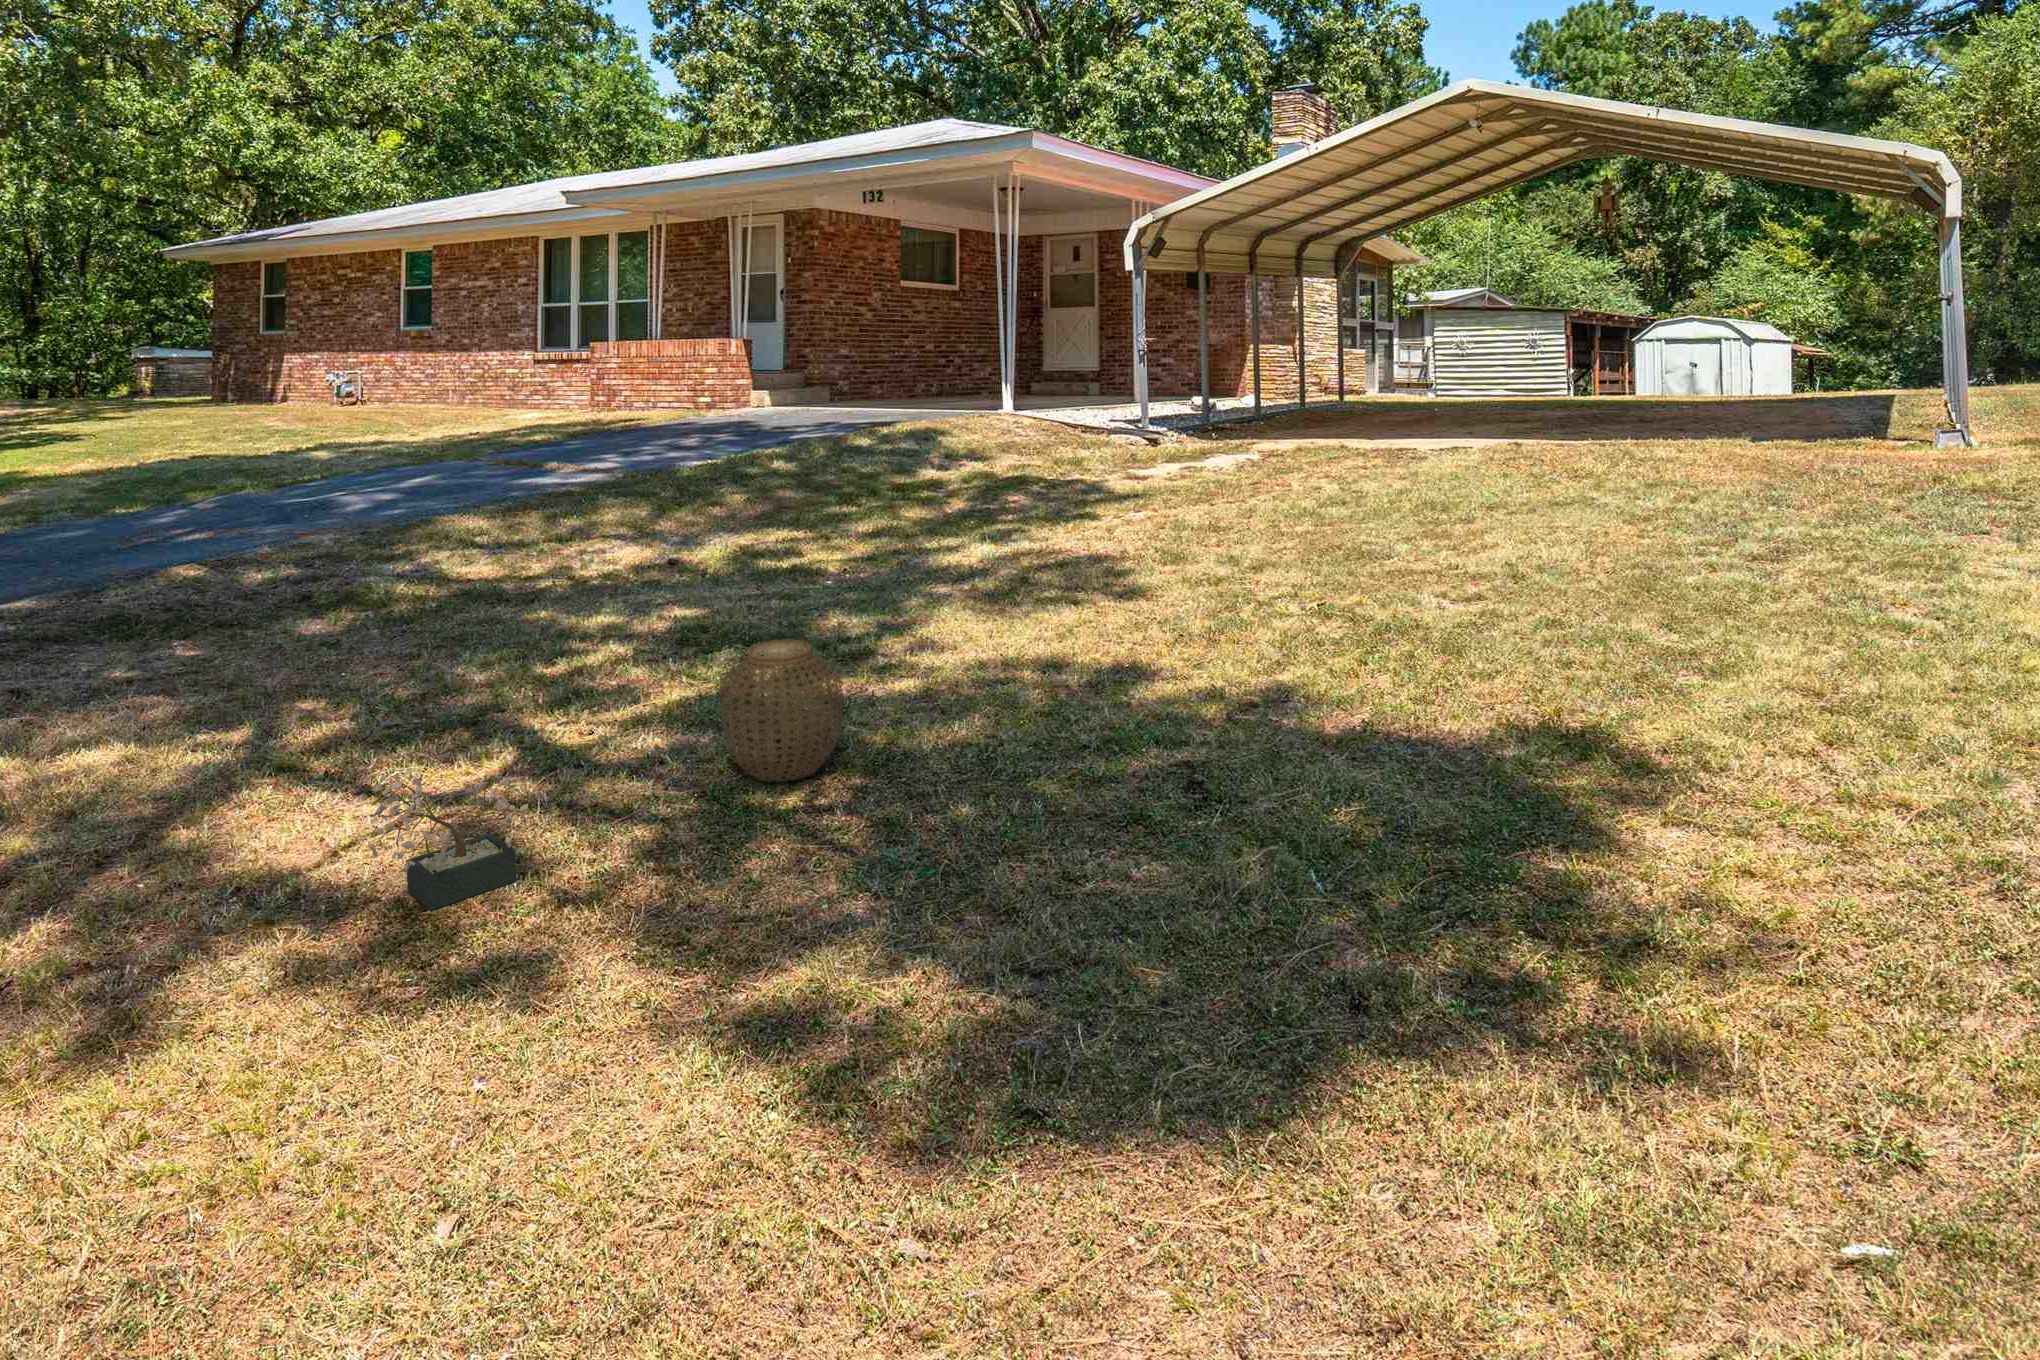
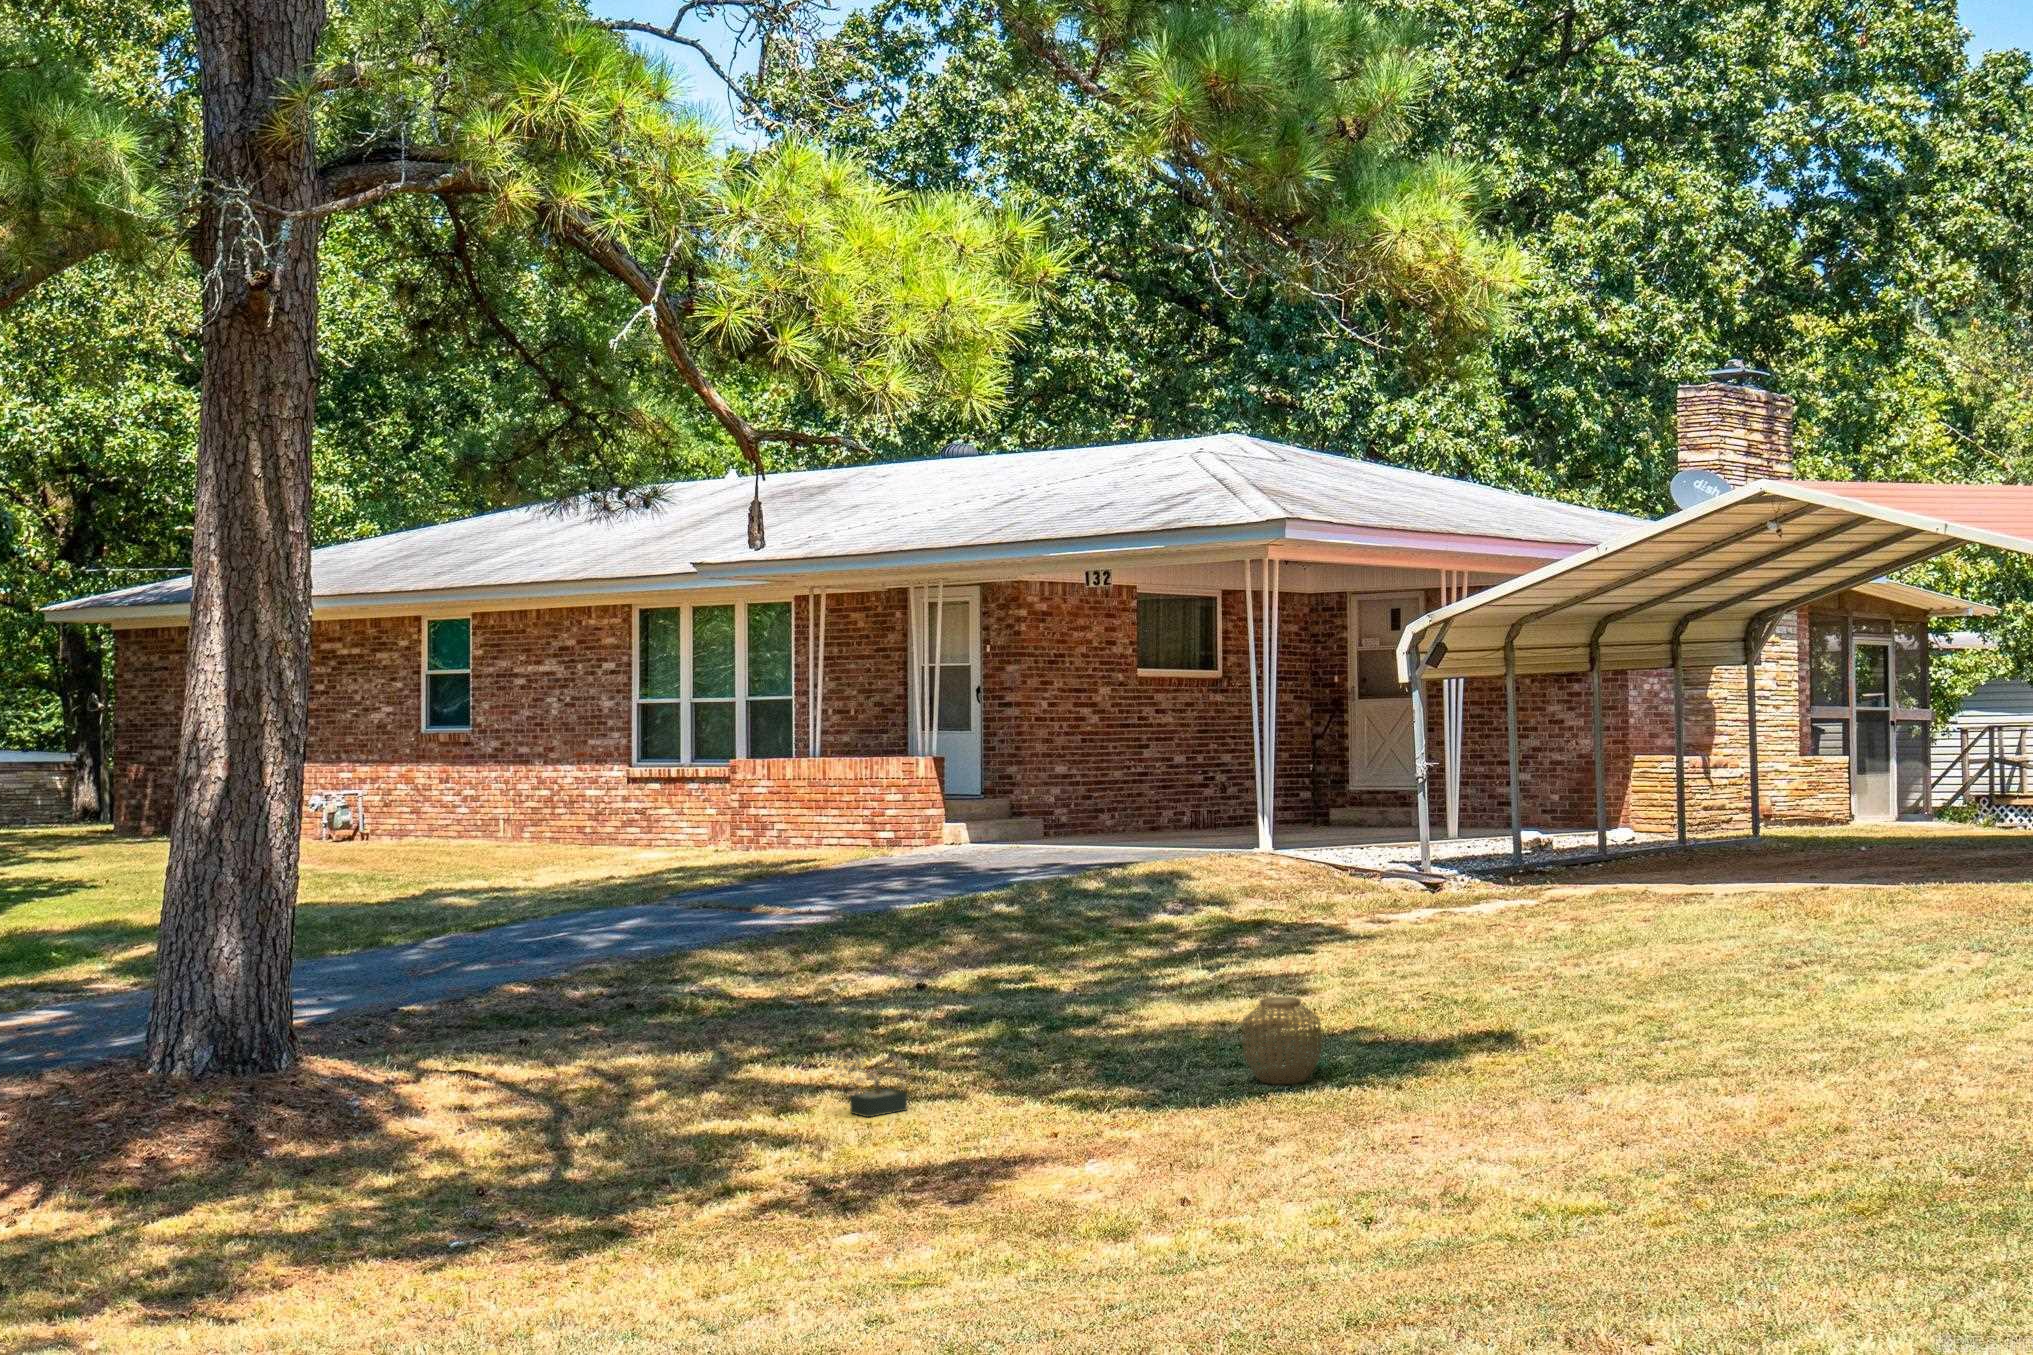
woven basket: present [720,639,843,782] -> present [1242,997,1322,1084]

